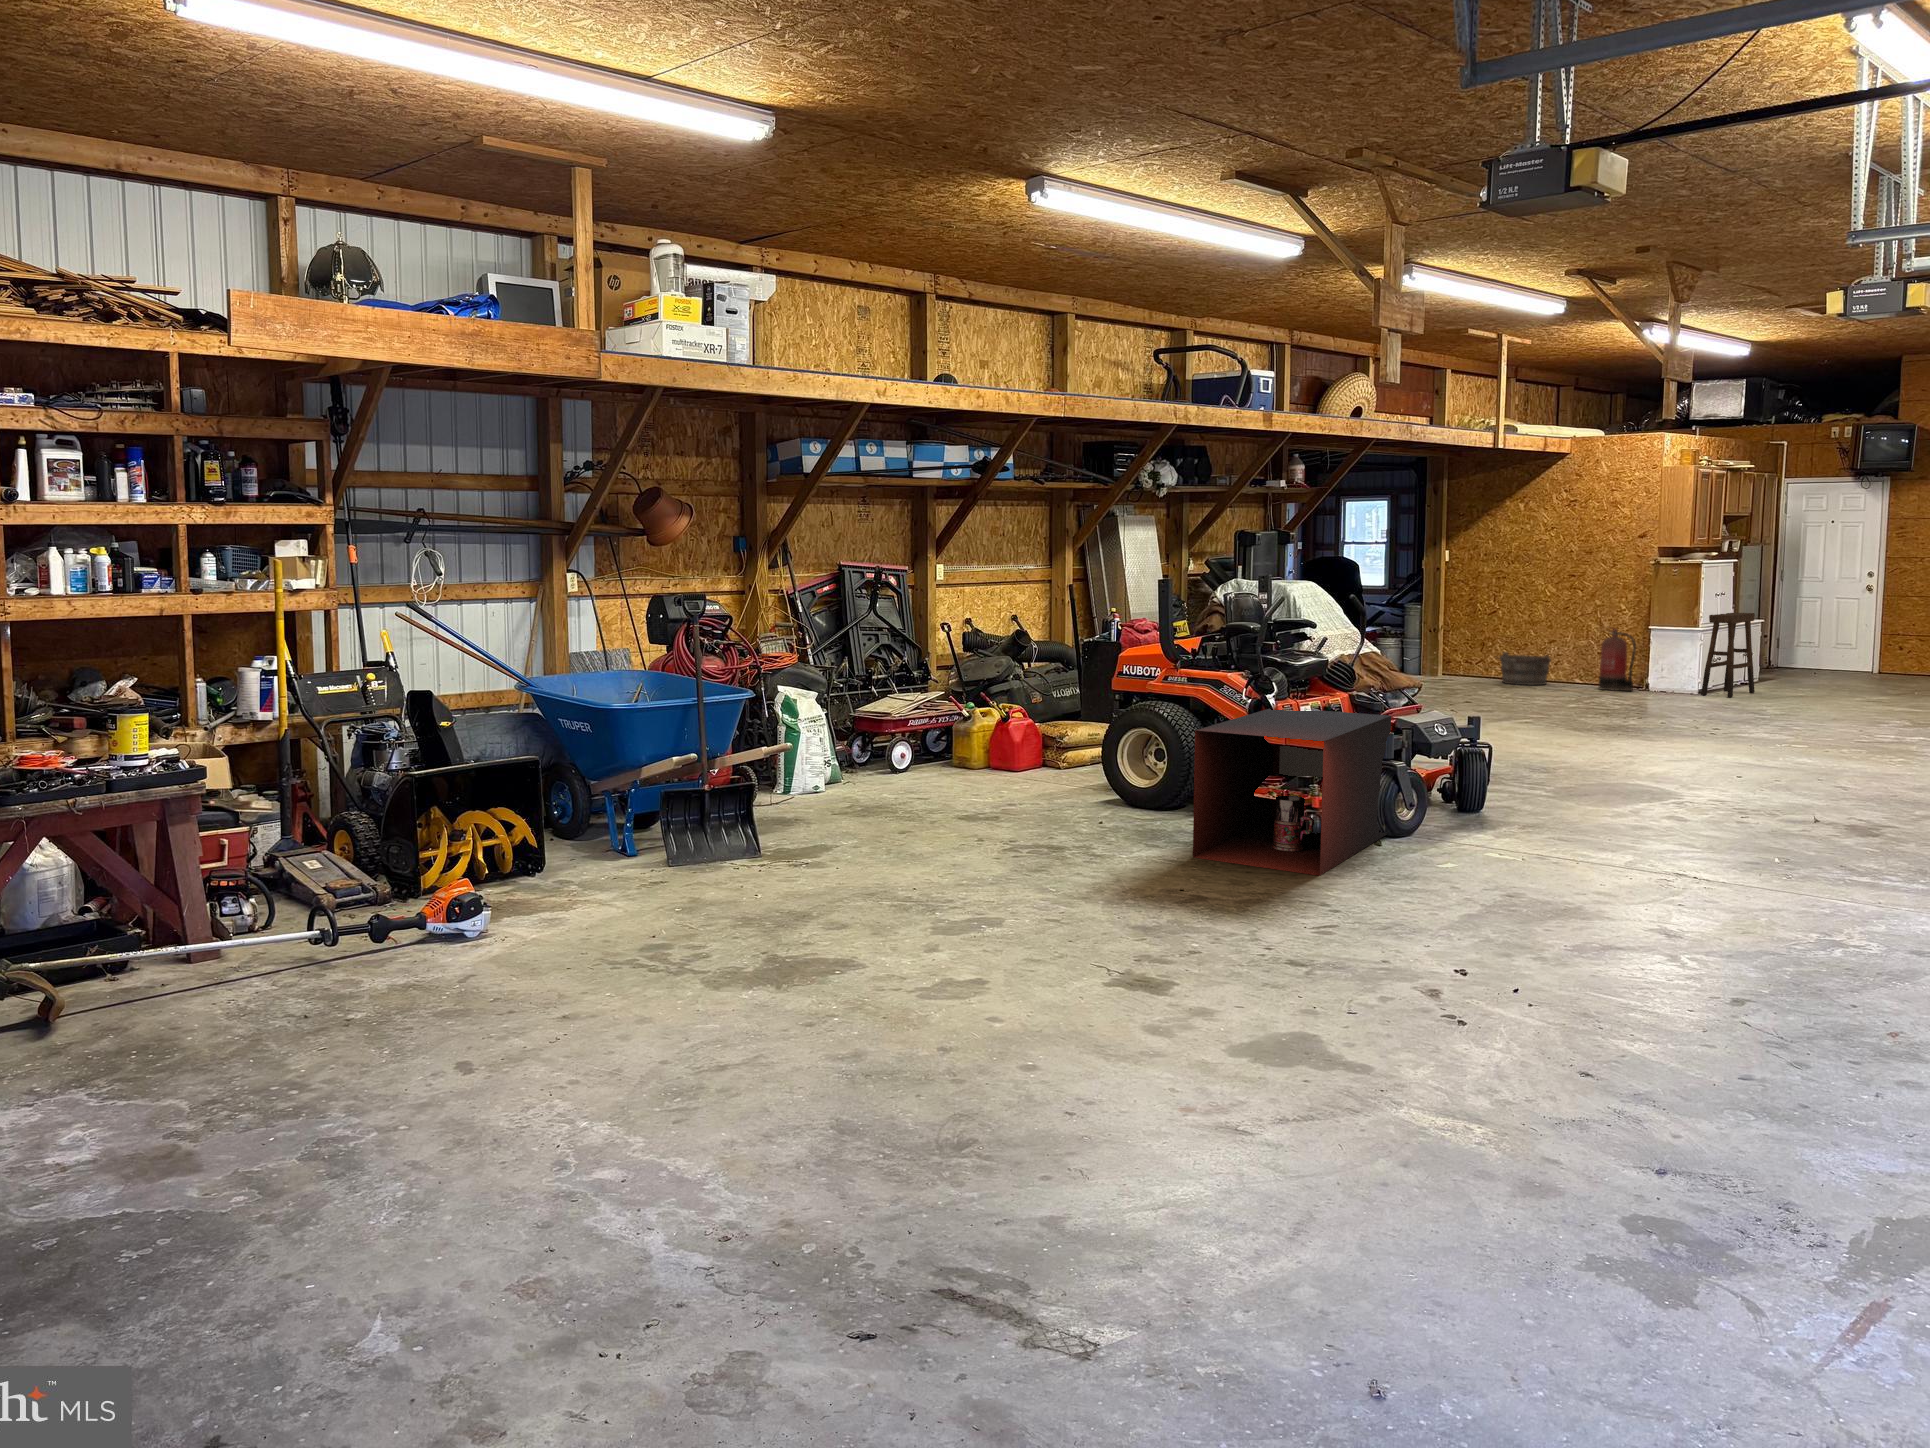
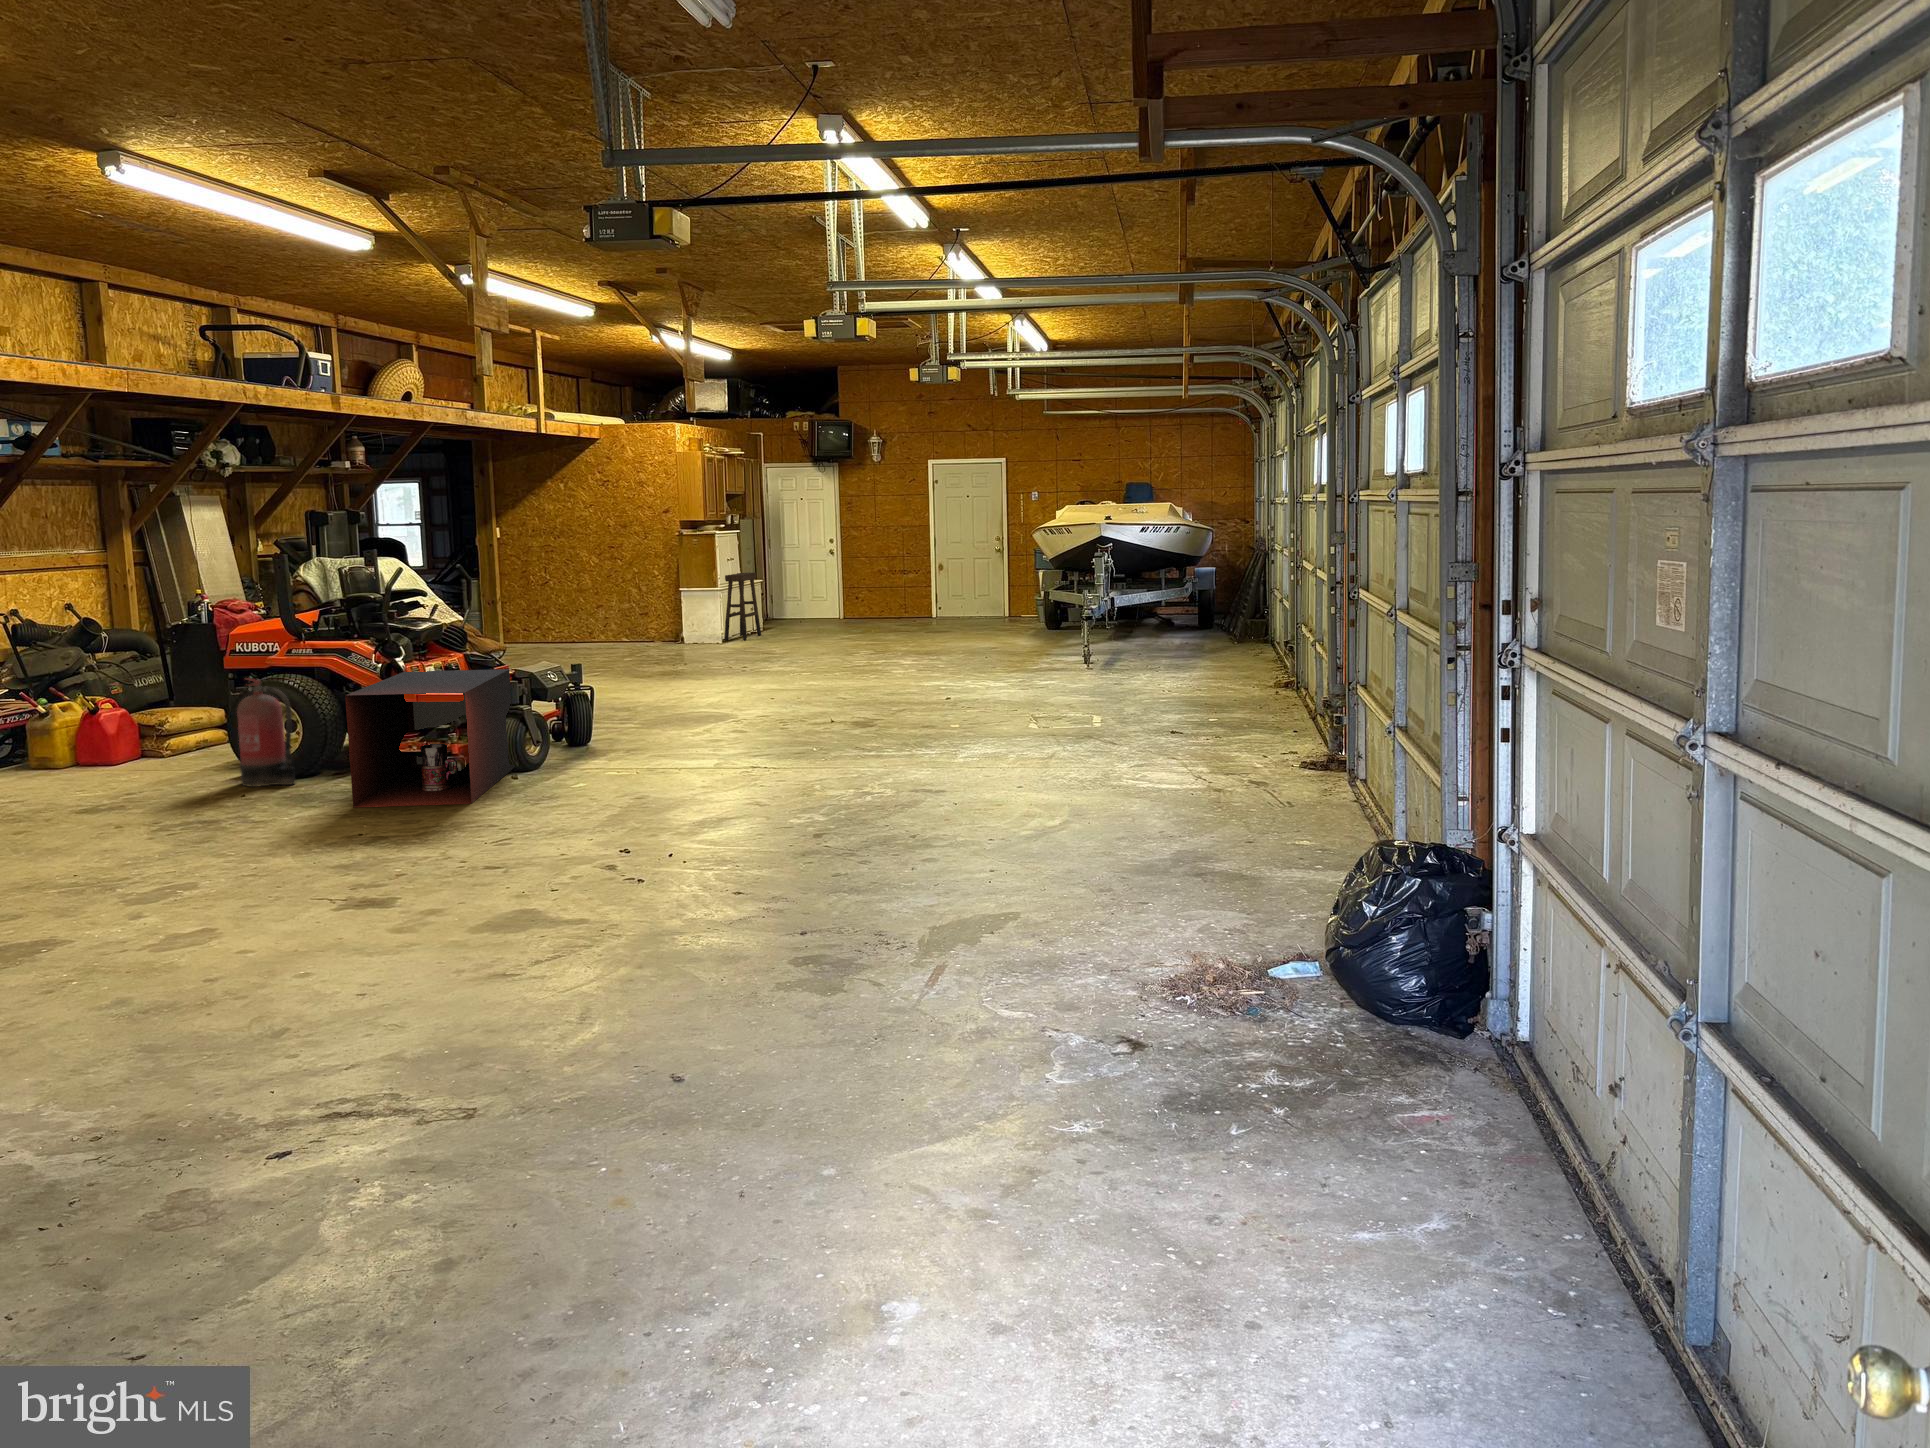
fire extinguisher: present [1599,628,1636,691] -> present [237,678,295,787]
bucket: present [1499,652,1551,685] -> none [561,614,609,643]

